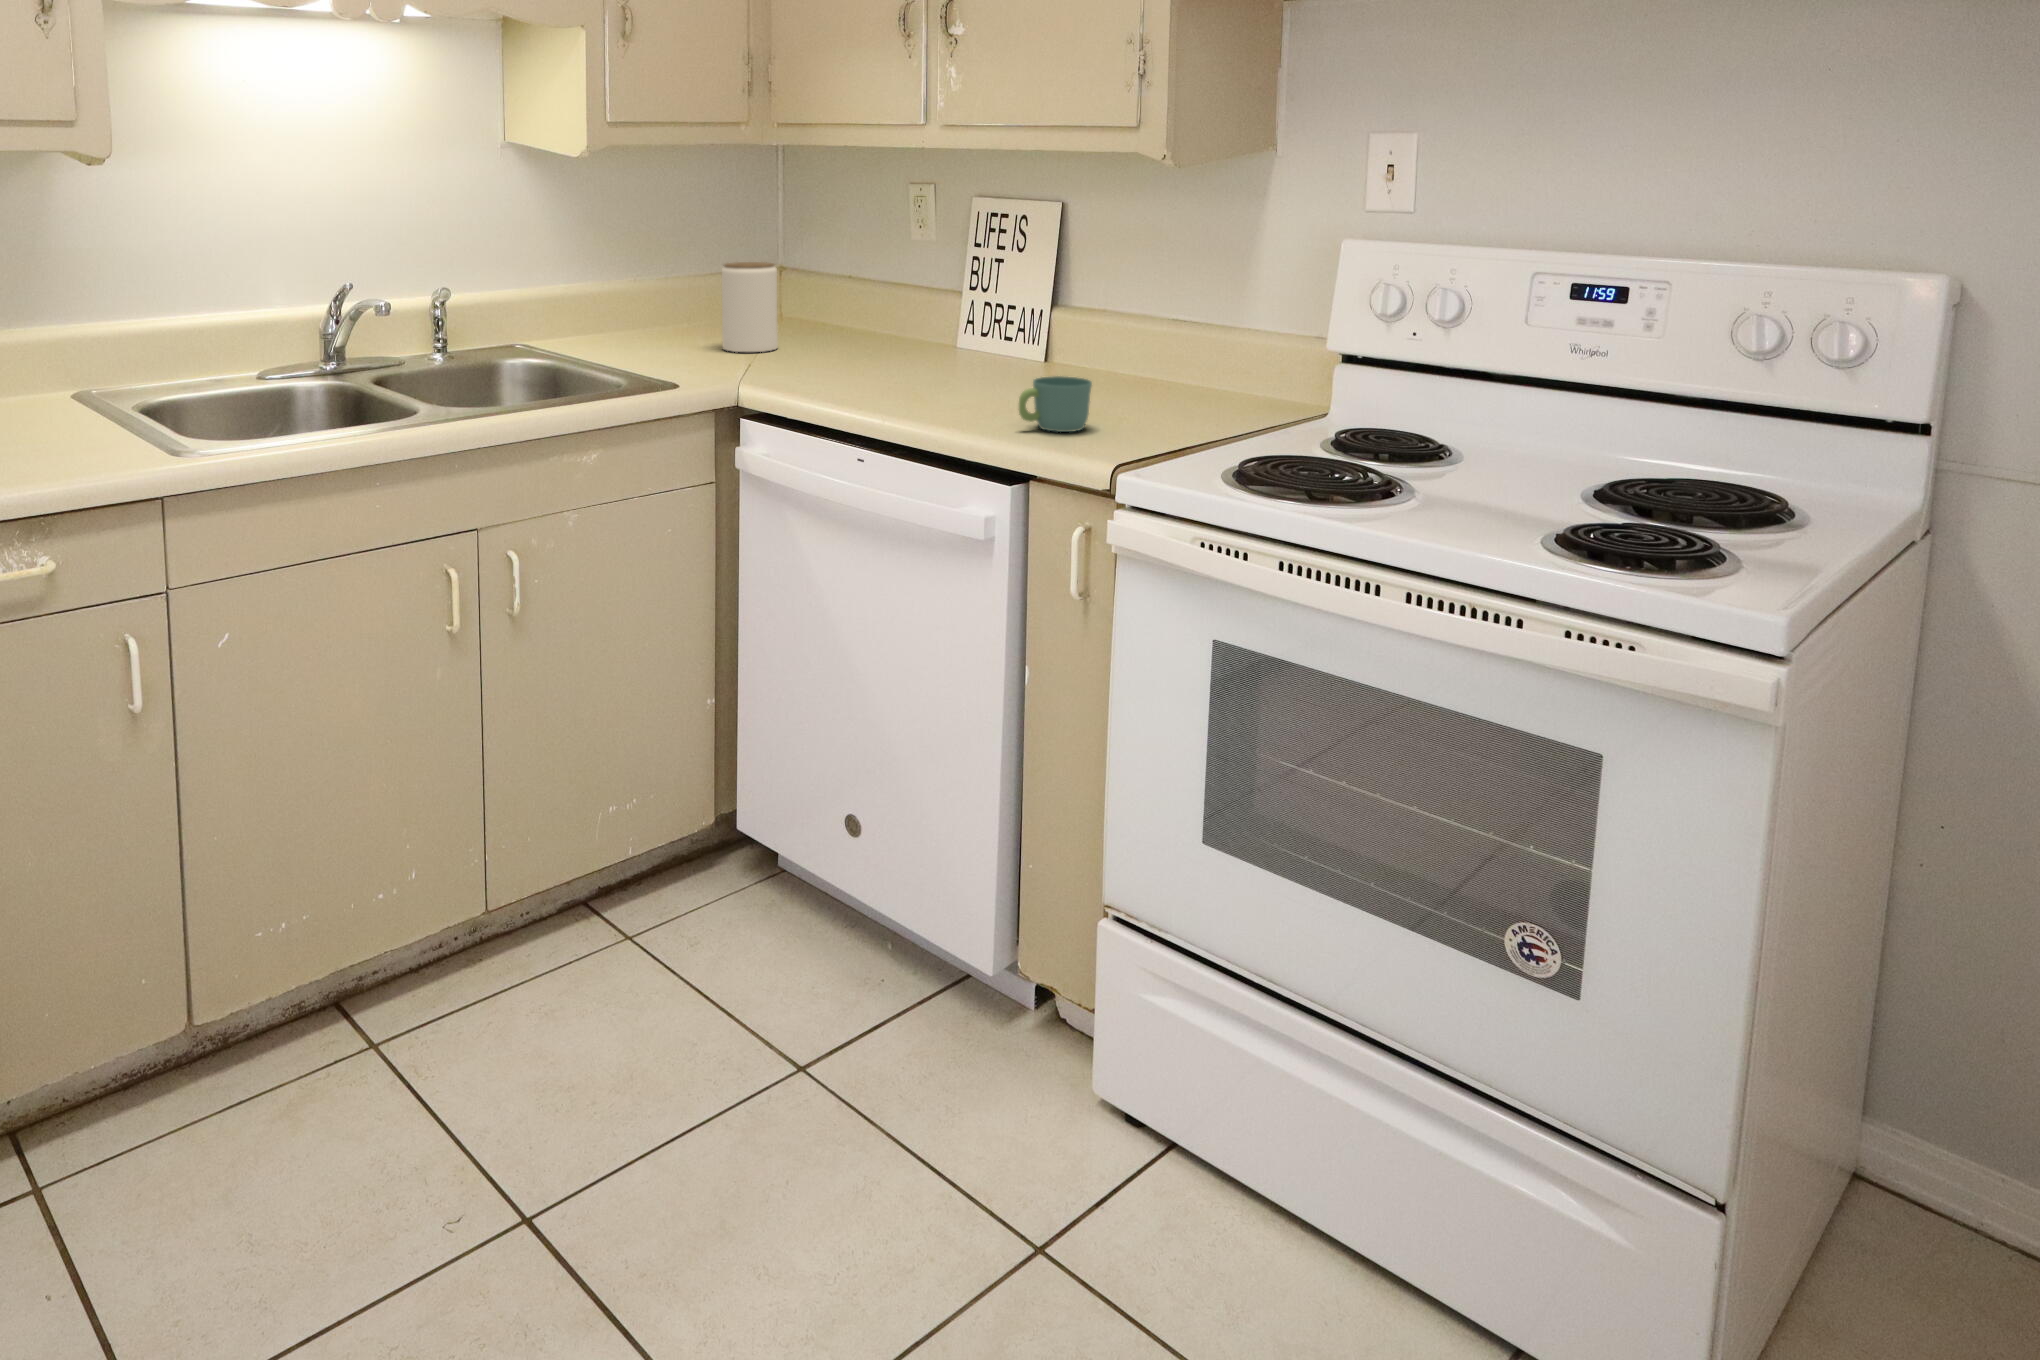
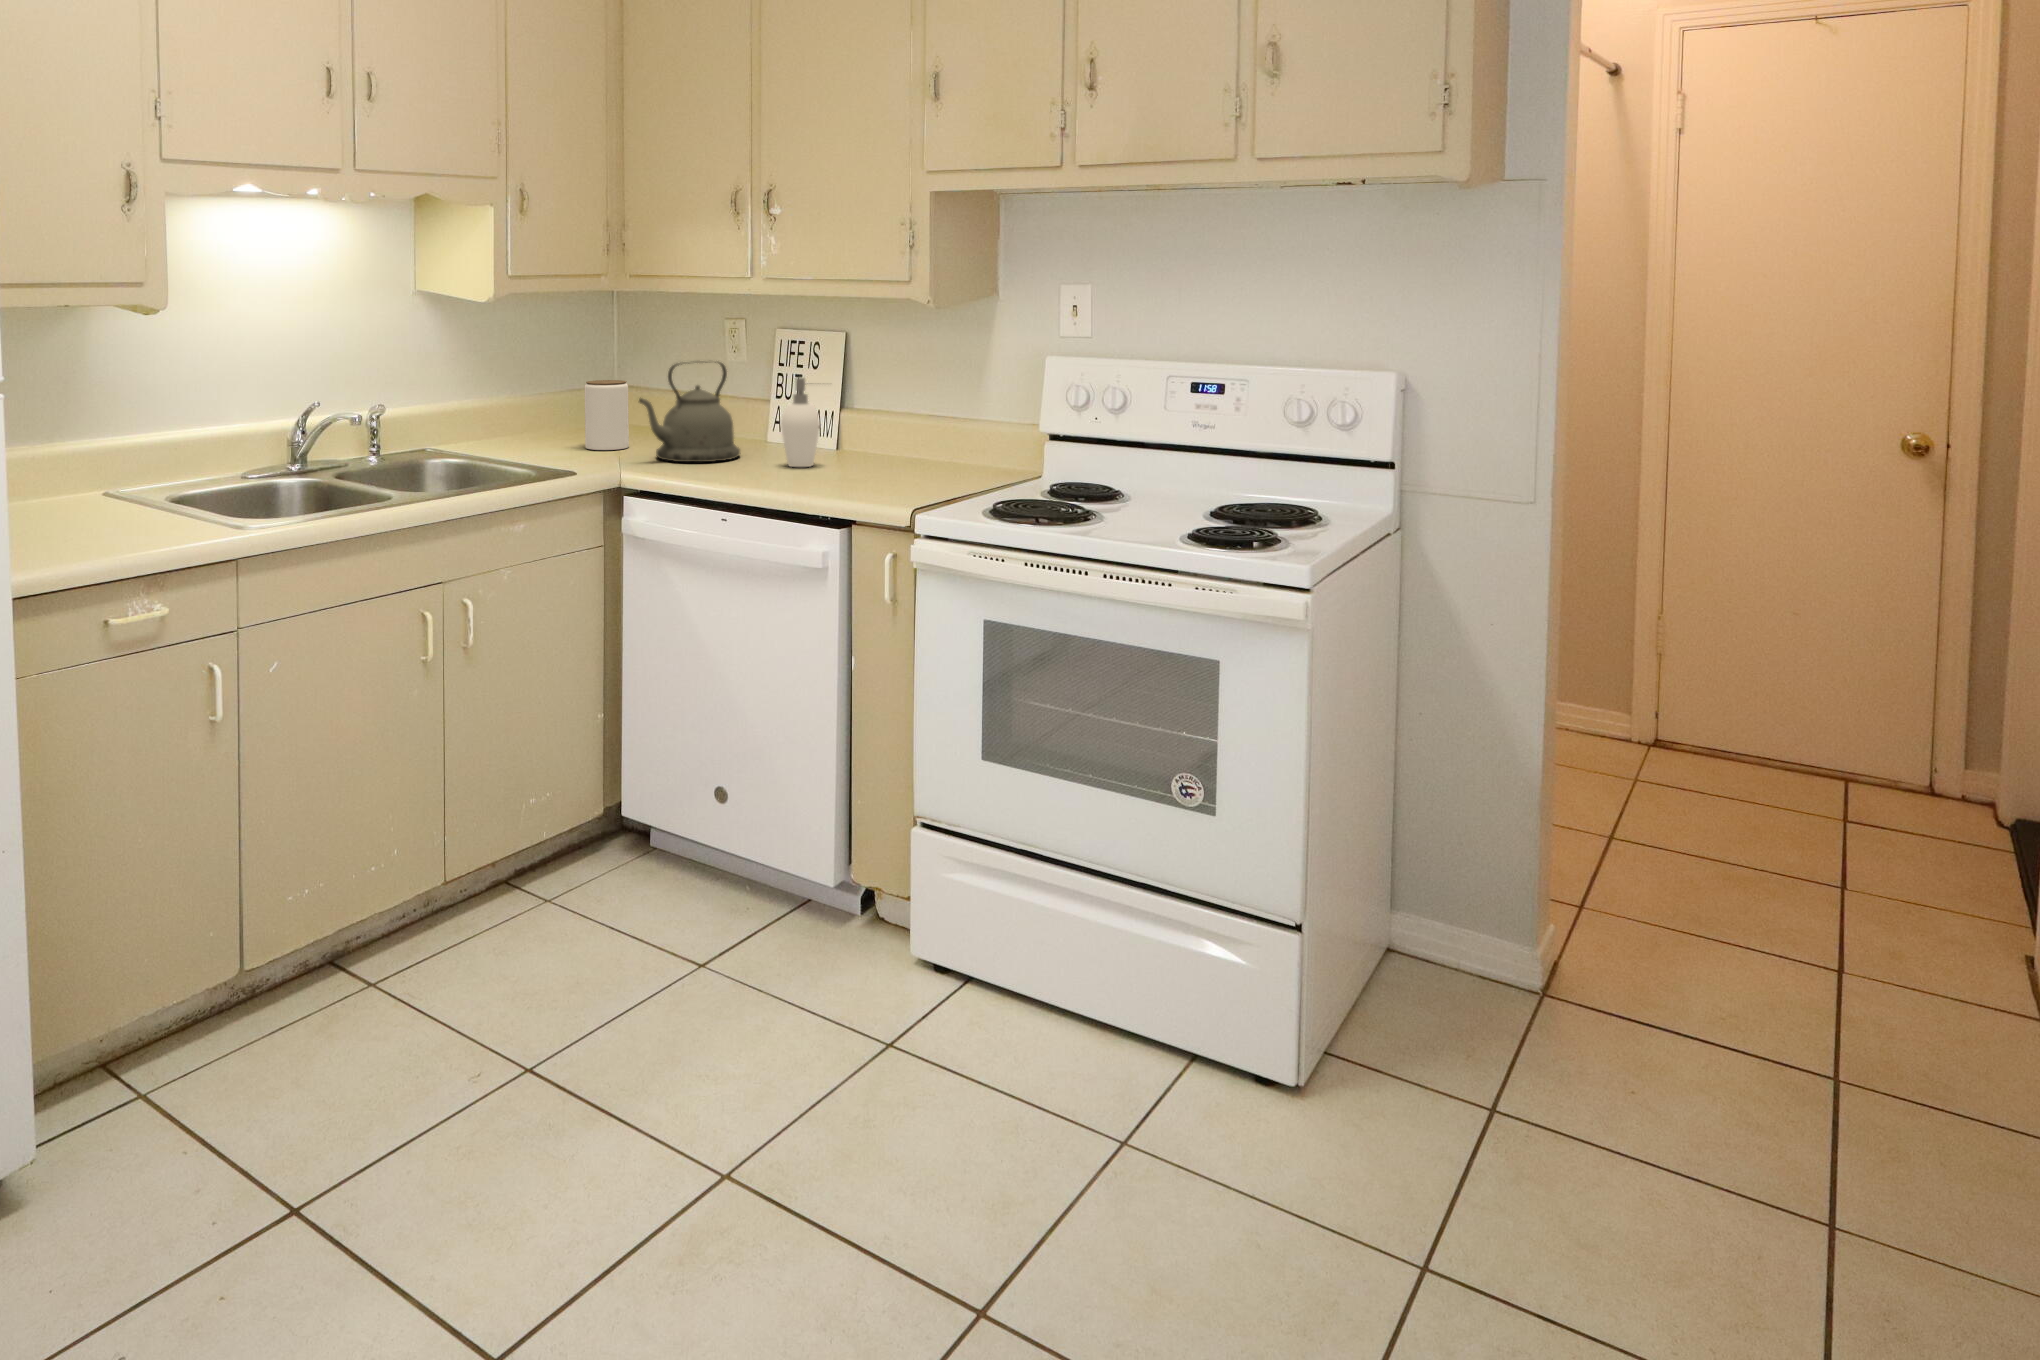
kettle: none [774,239,912,374] -> present [639,362,740,462]
soap dispenser: none [960,263,1031,386] -> present [781,377,820,467]
mug: present [1019,376,1092,432] -> none [839,456,888,494]

